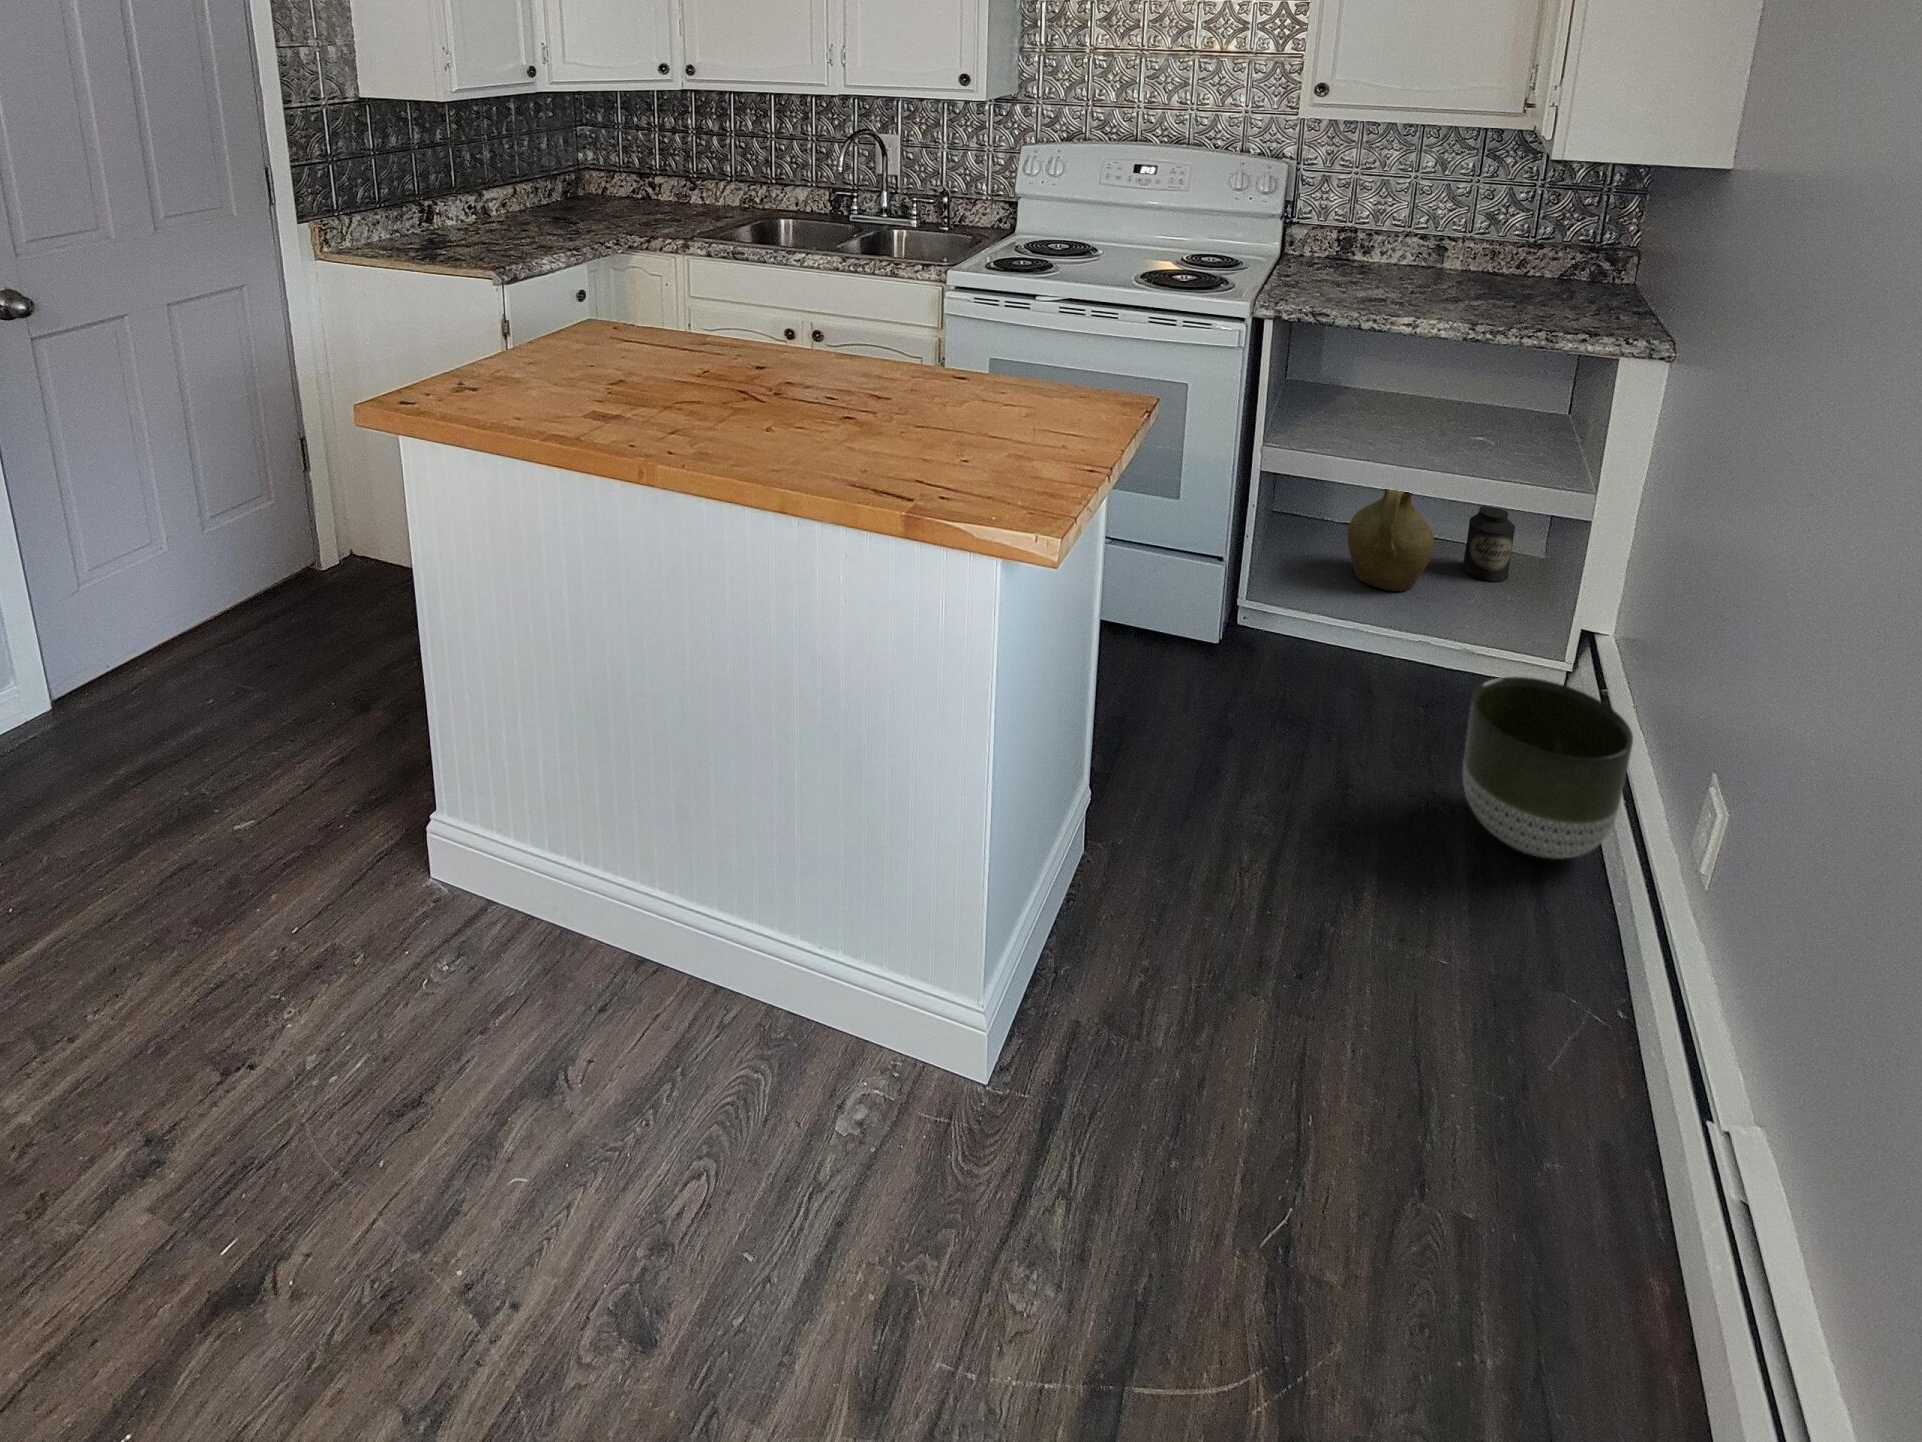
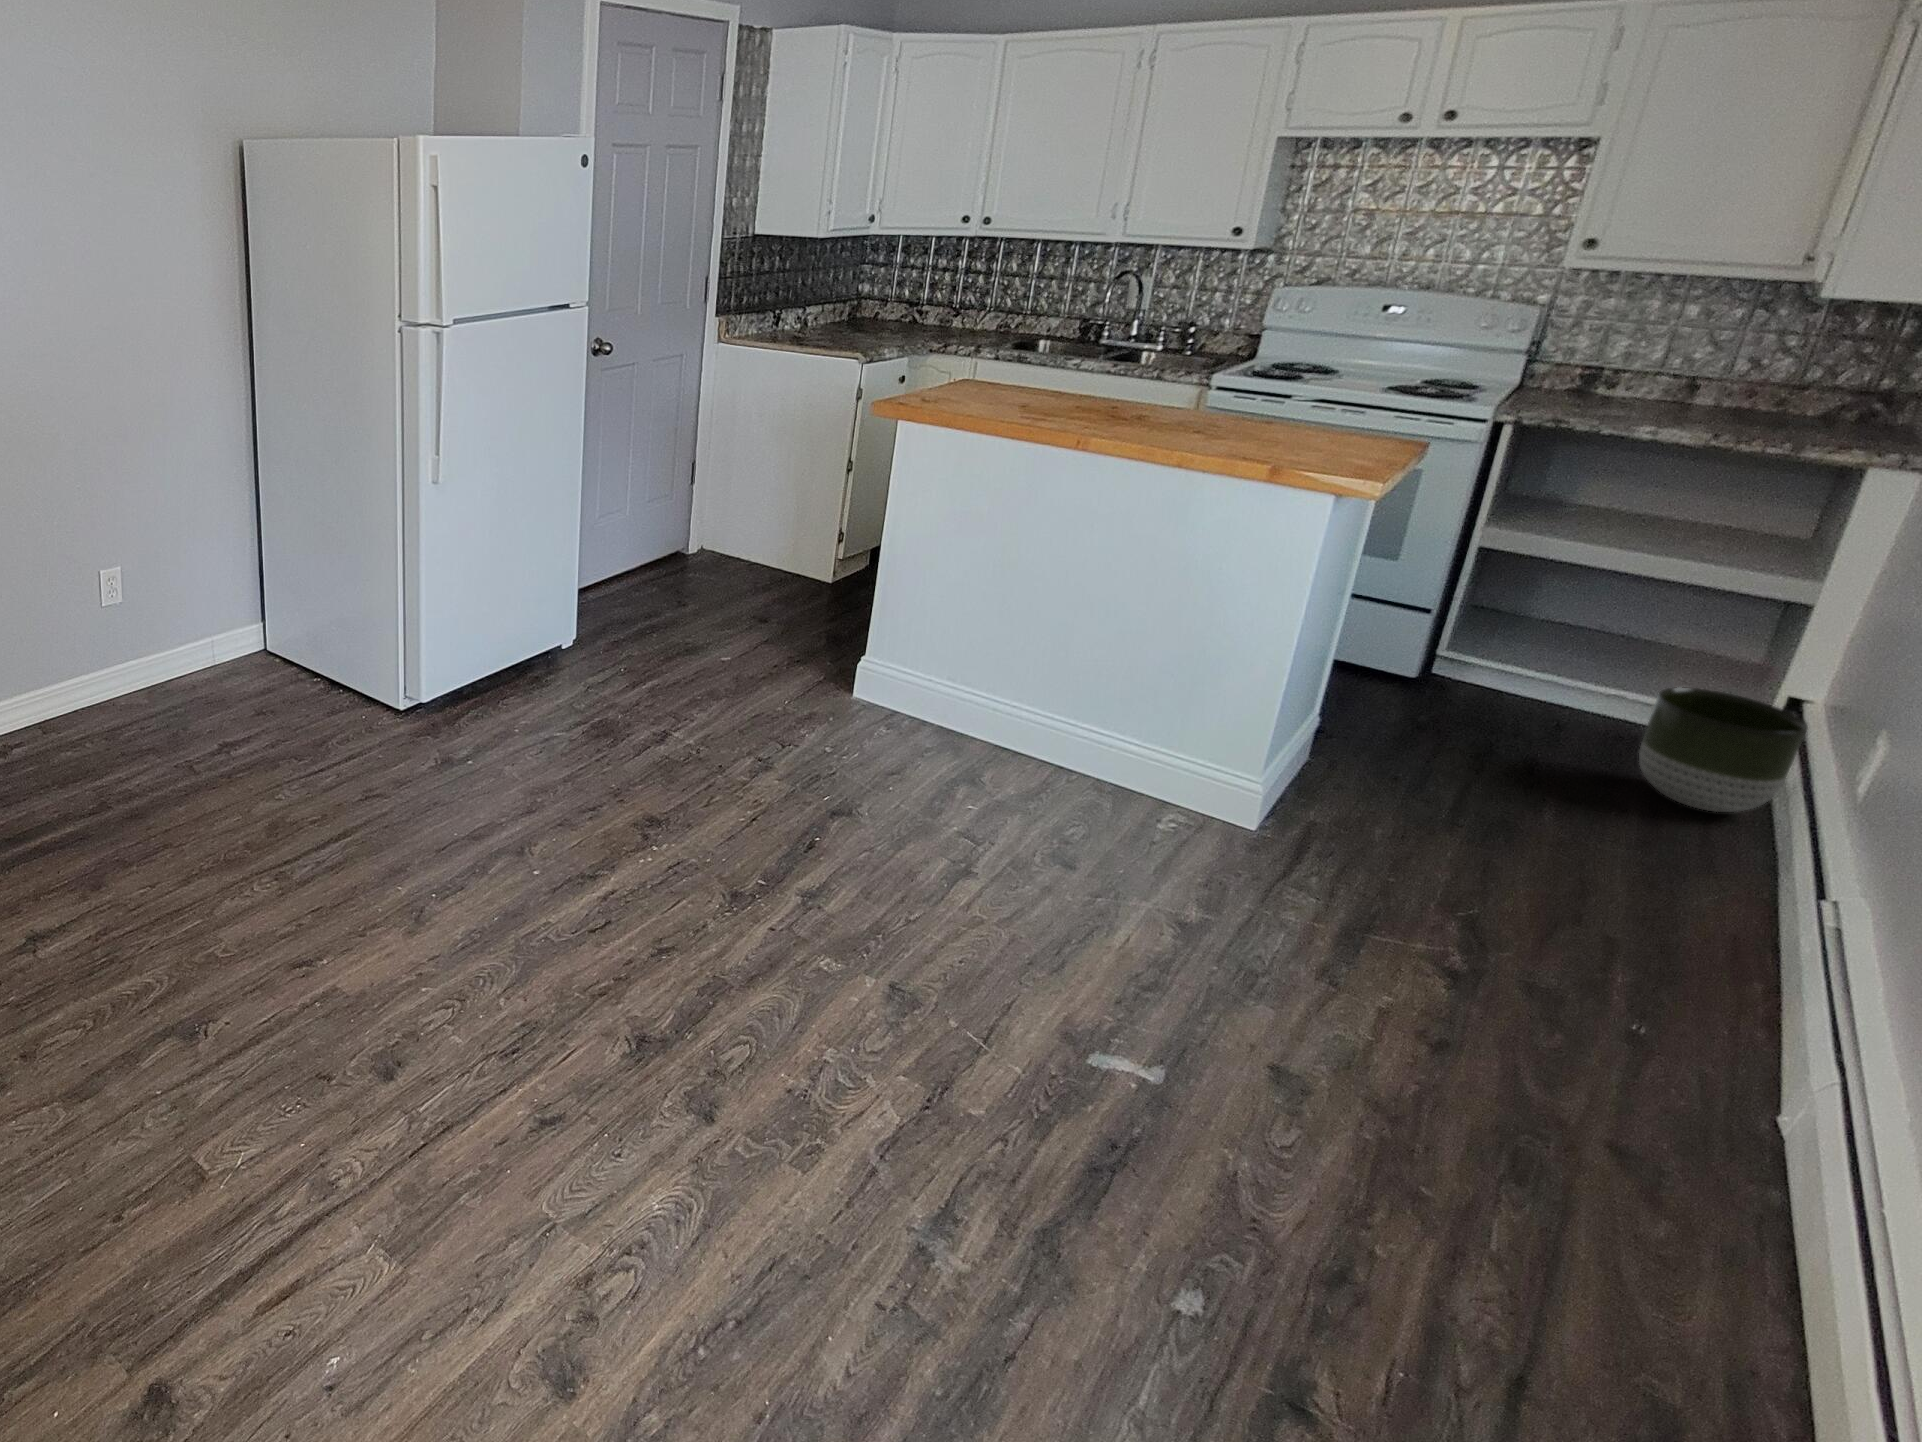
pitcher: present [1348,489,1434,591] -> none [1551,571,1642,664]
canister: present [1462,506,1515,582] -> none [1669,608,1734,671]

